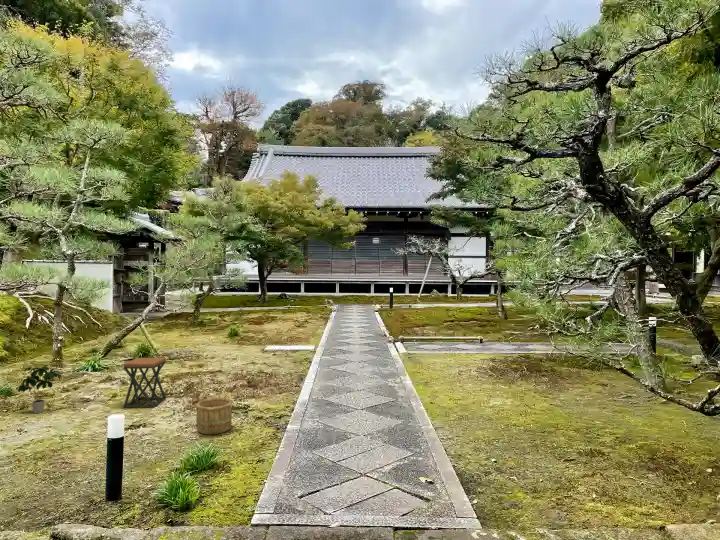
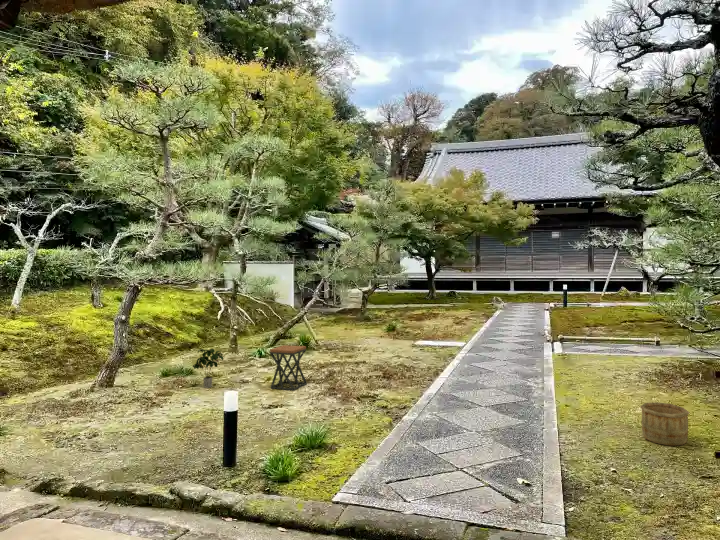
wooden bucket: present [195,397,233,435] -> present [641,402,689,446]

